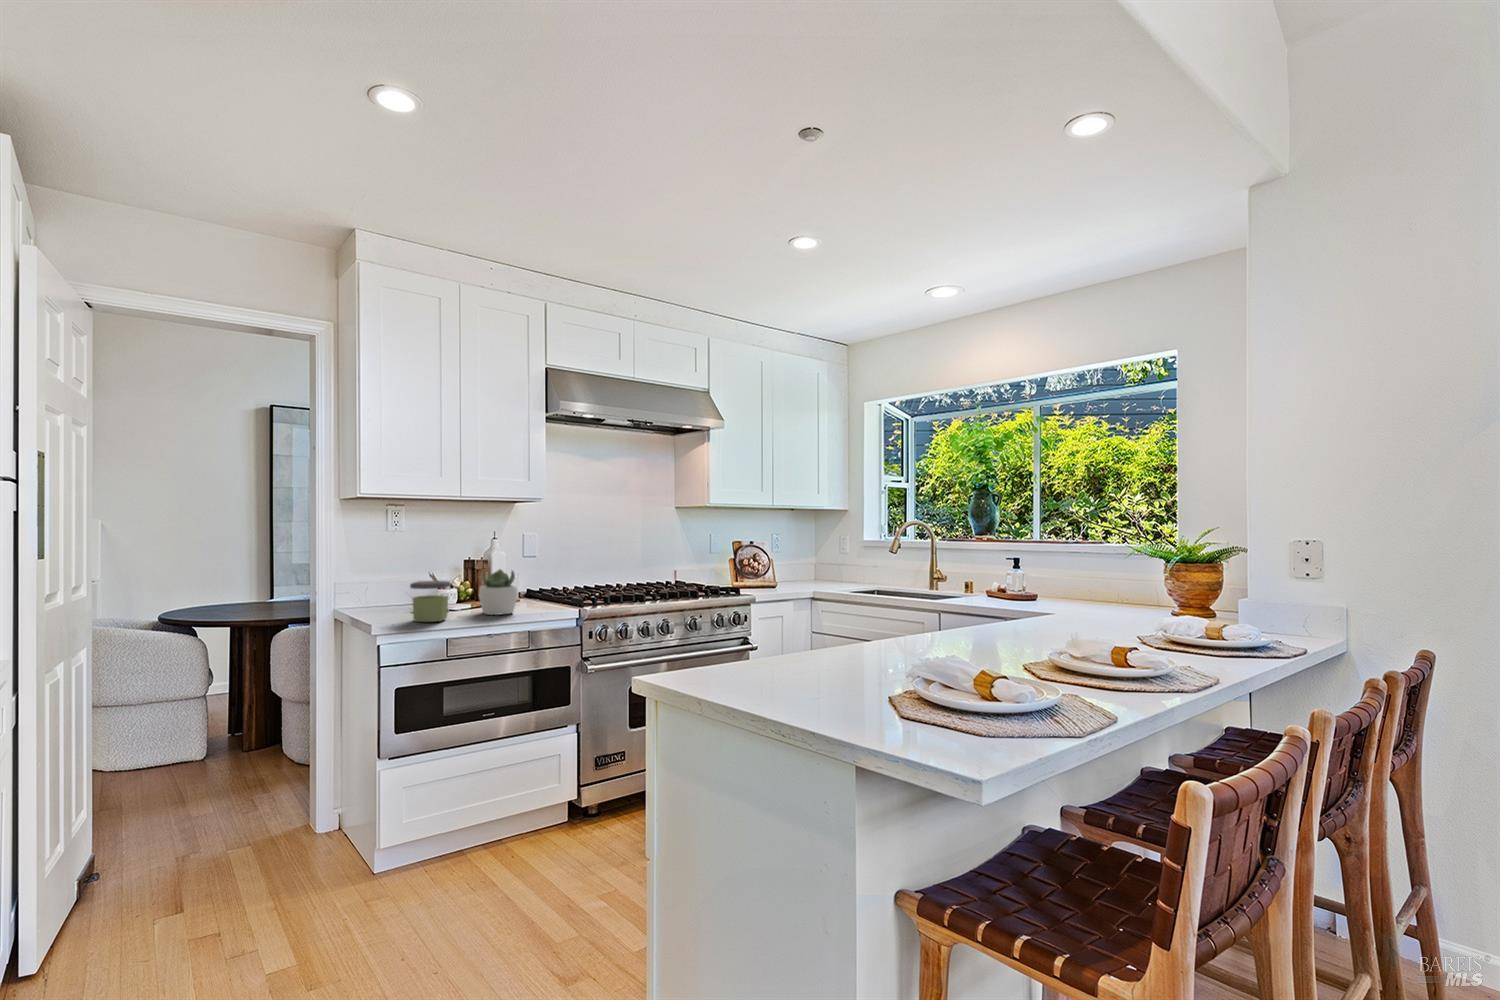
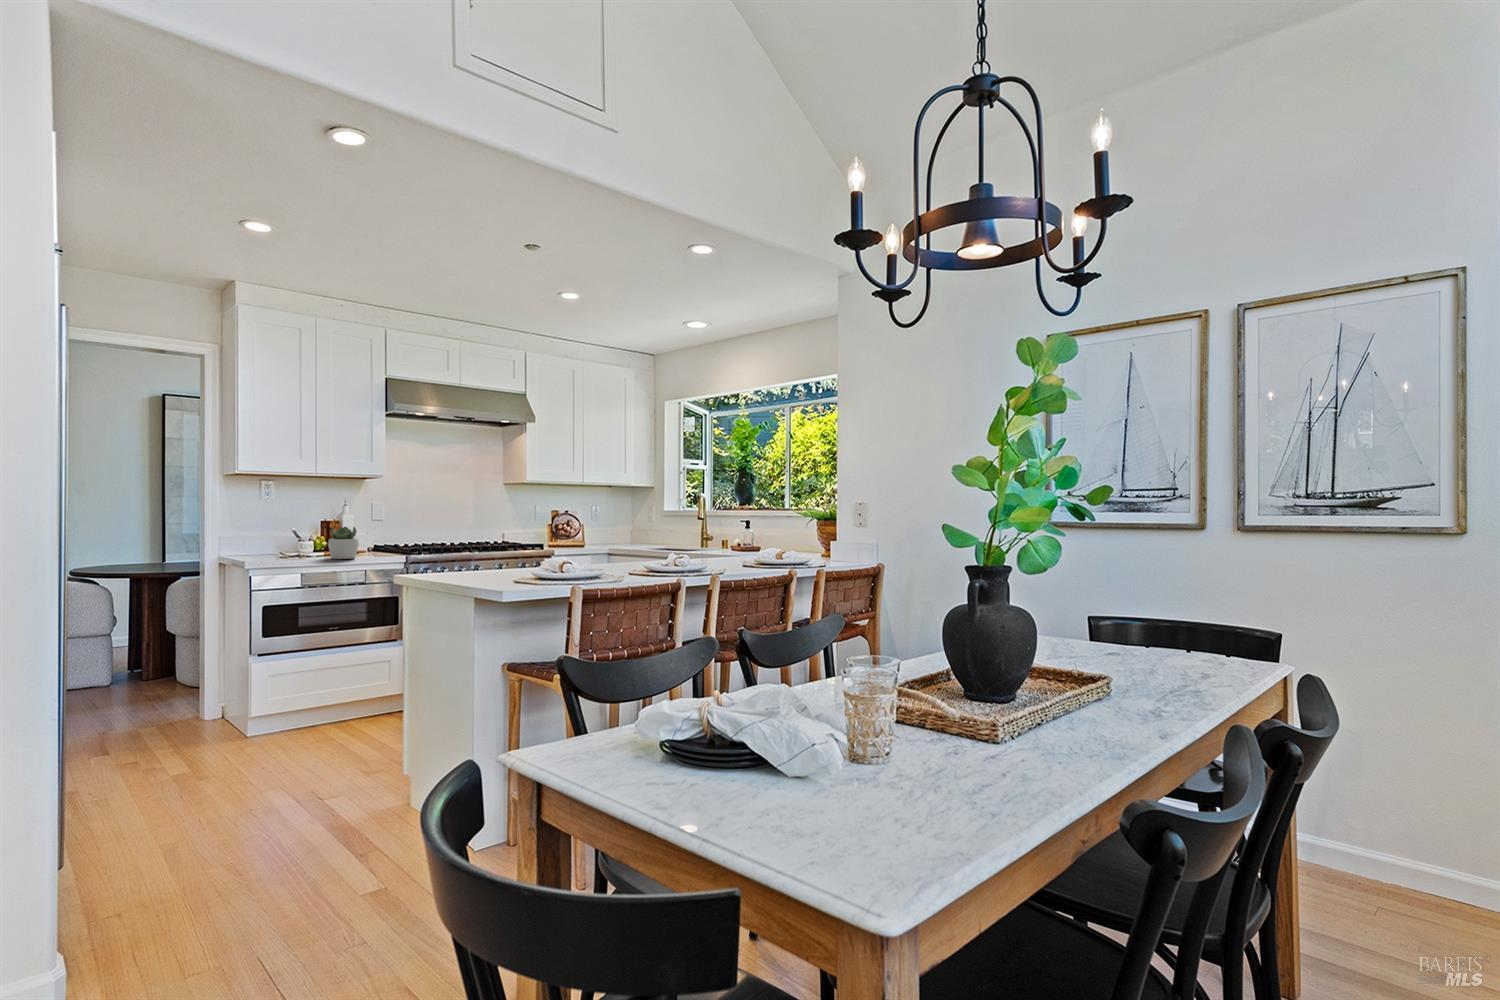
jar: present [410,581,451,622] -> none [273,533,305,562]

